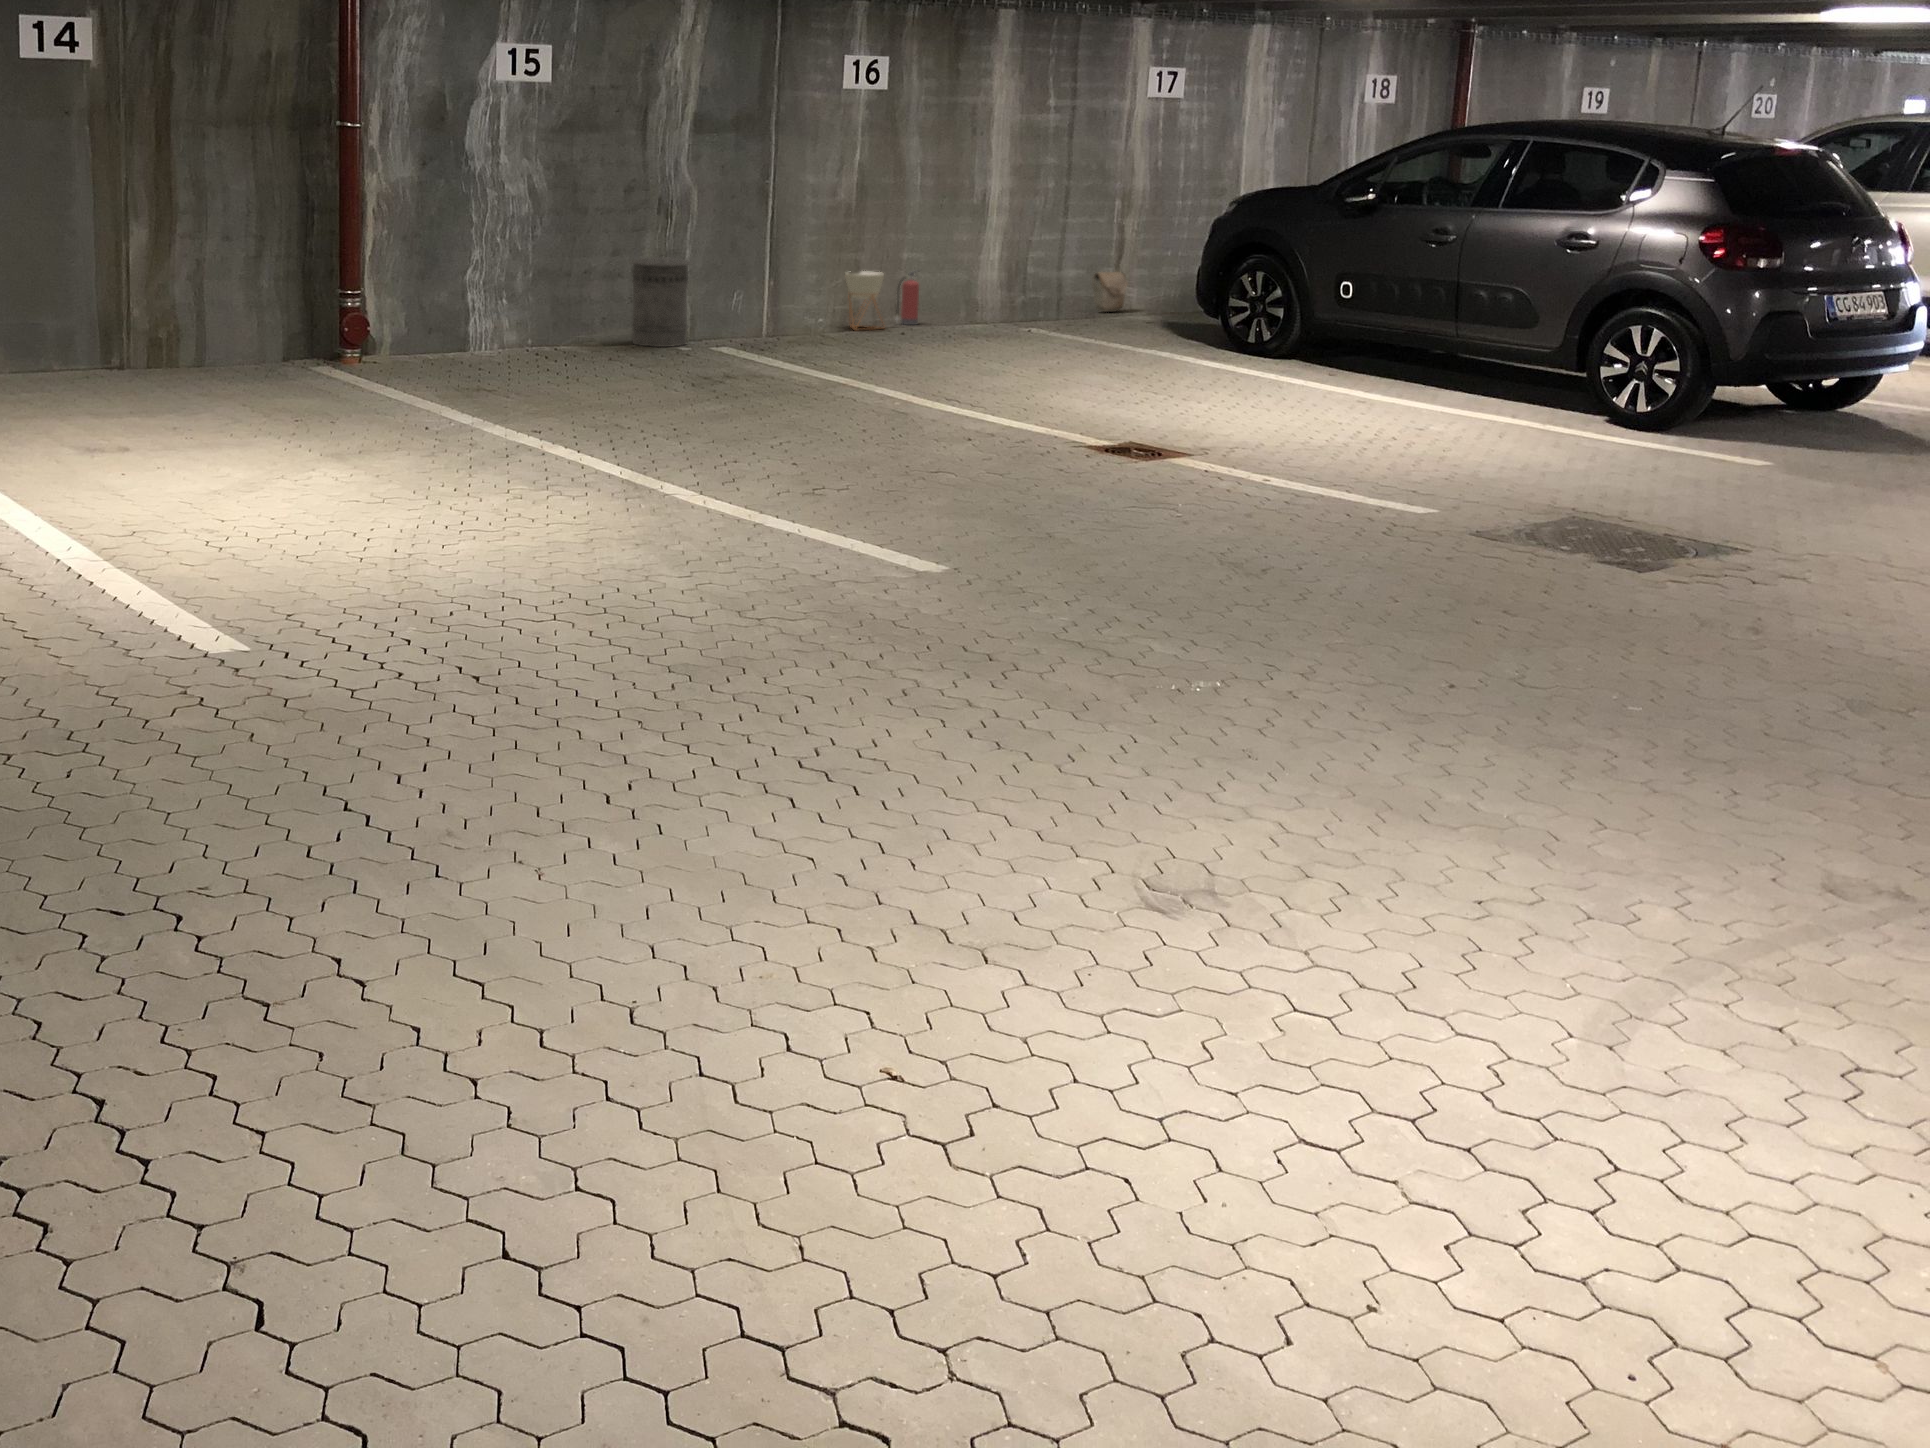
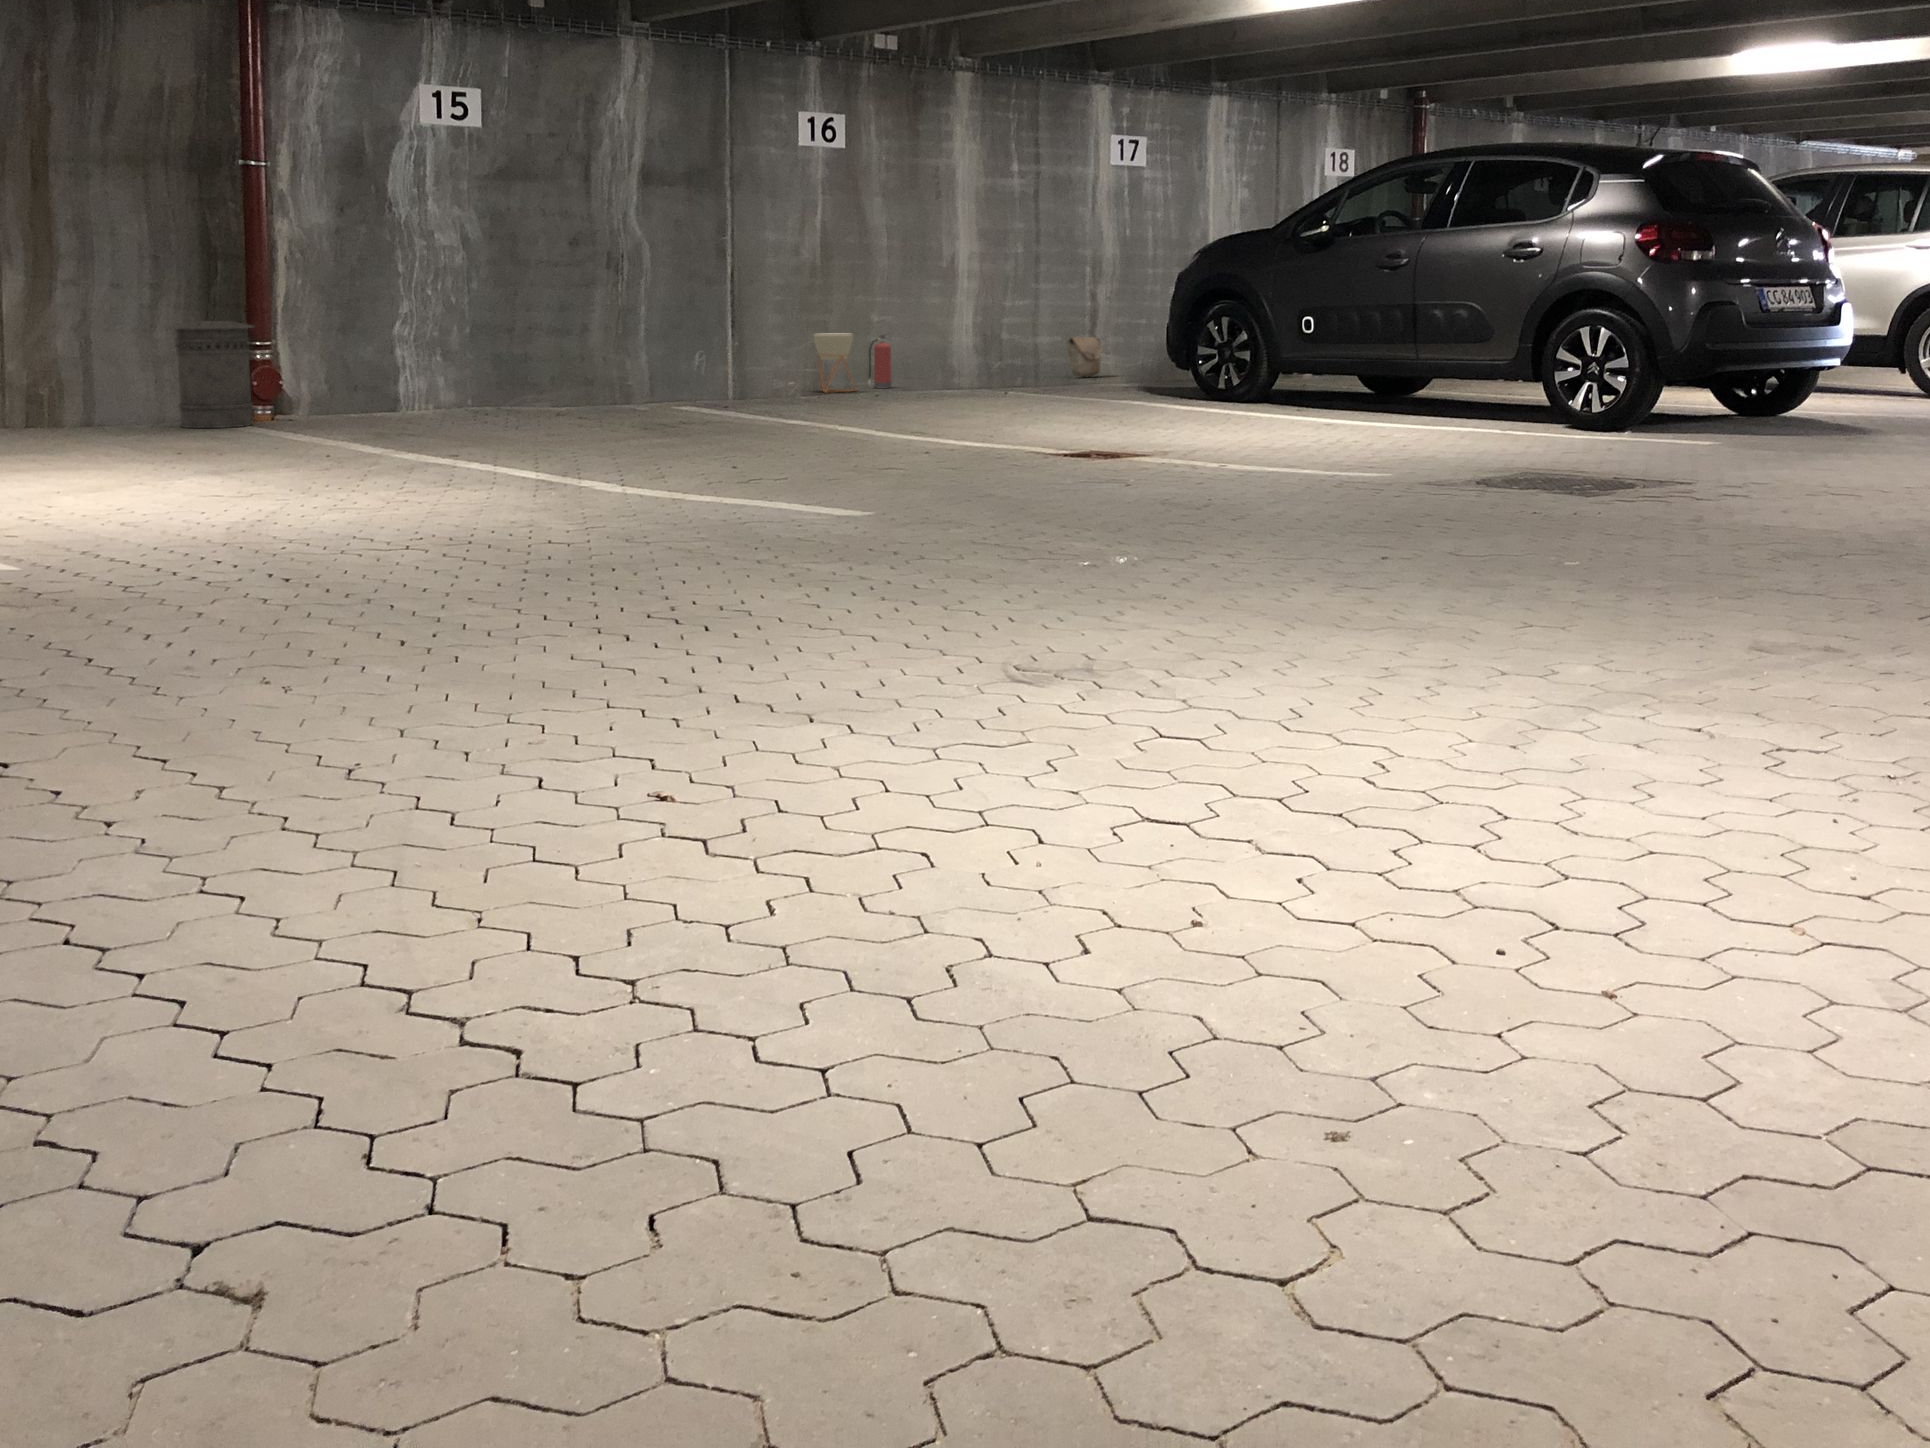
trash can: present [629,255,692,347] -> present [170,318,253,428]

